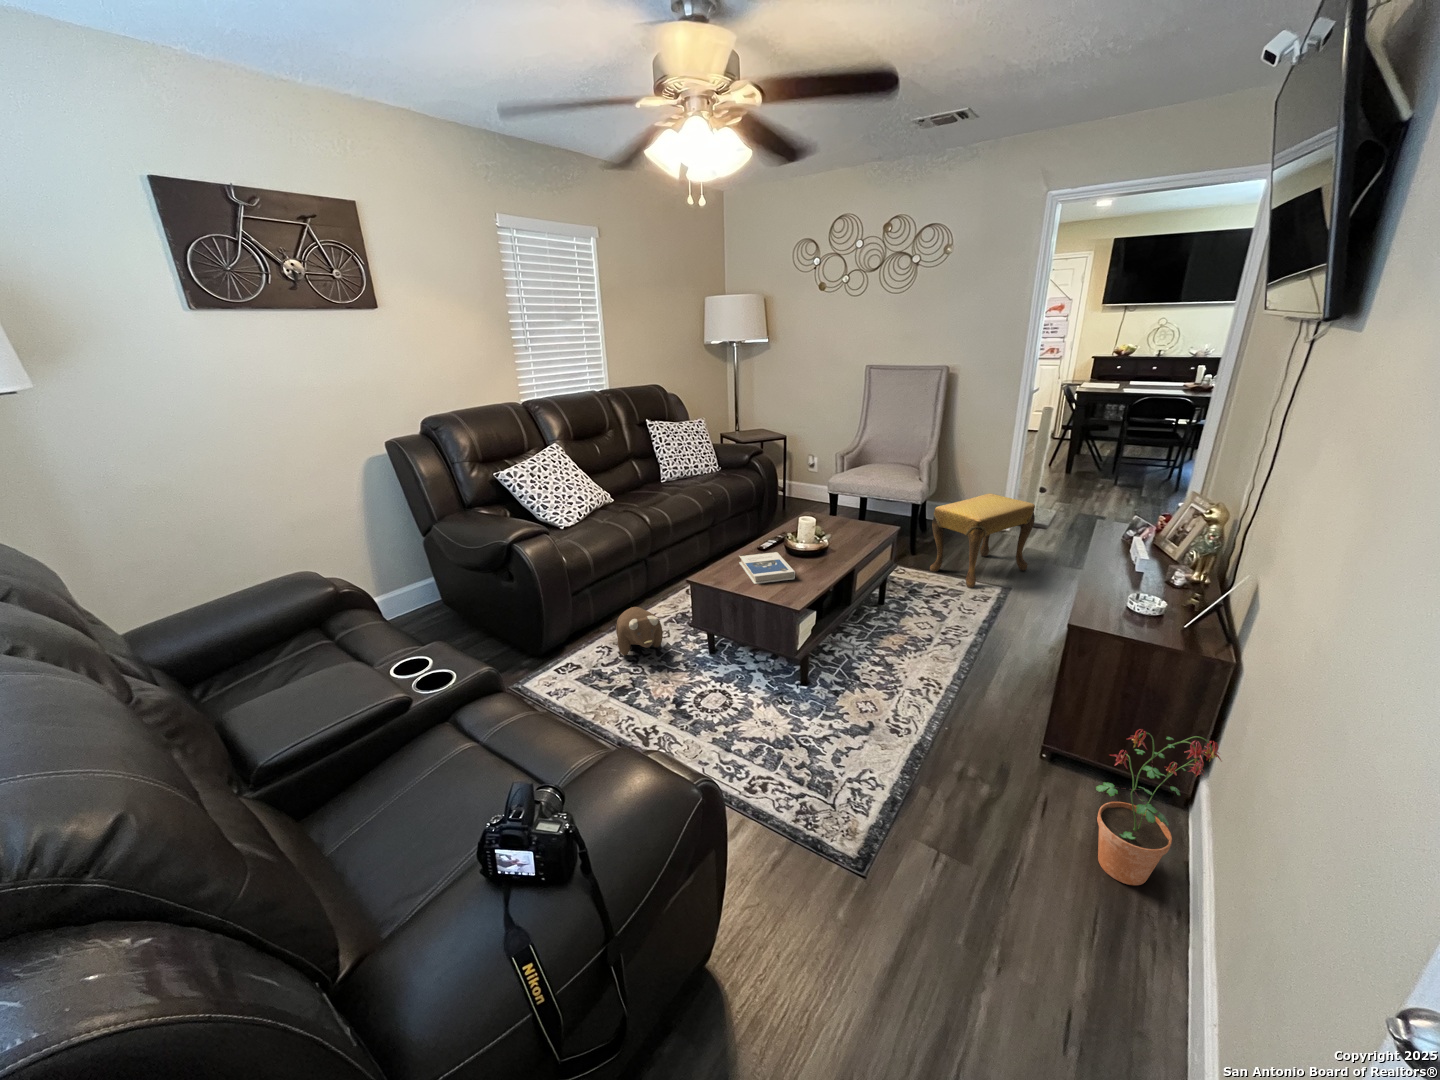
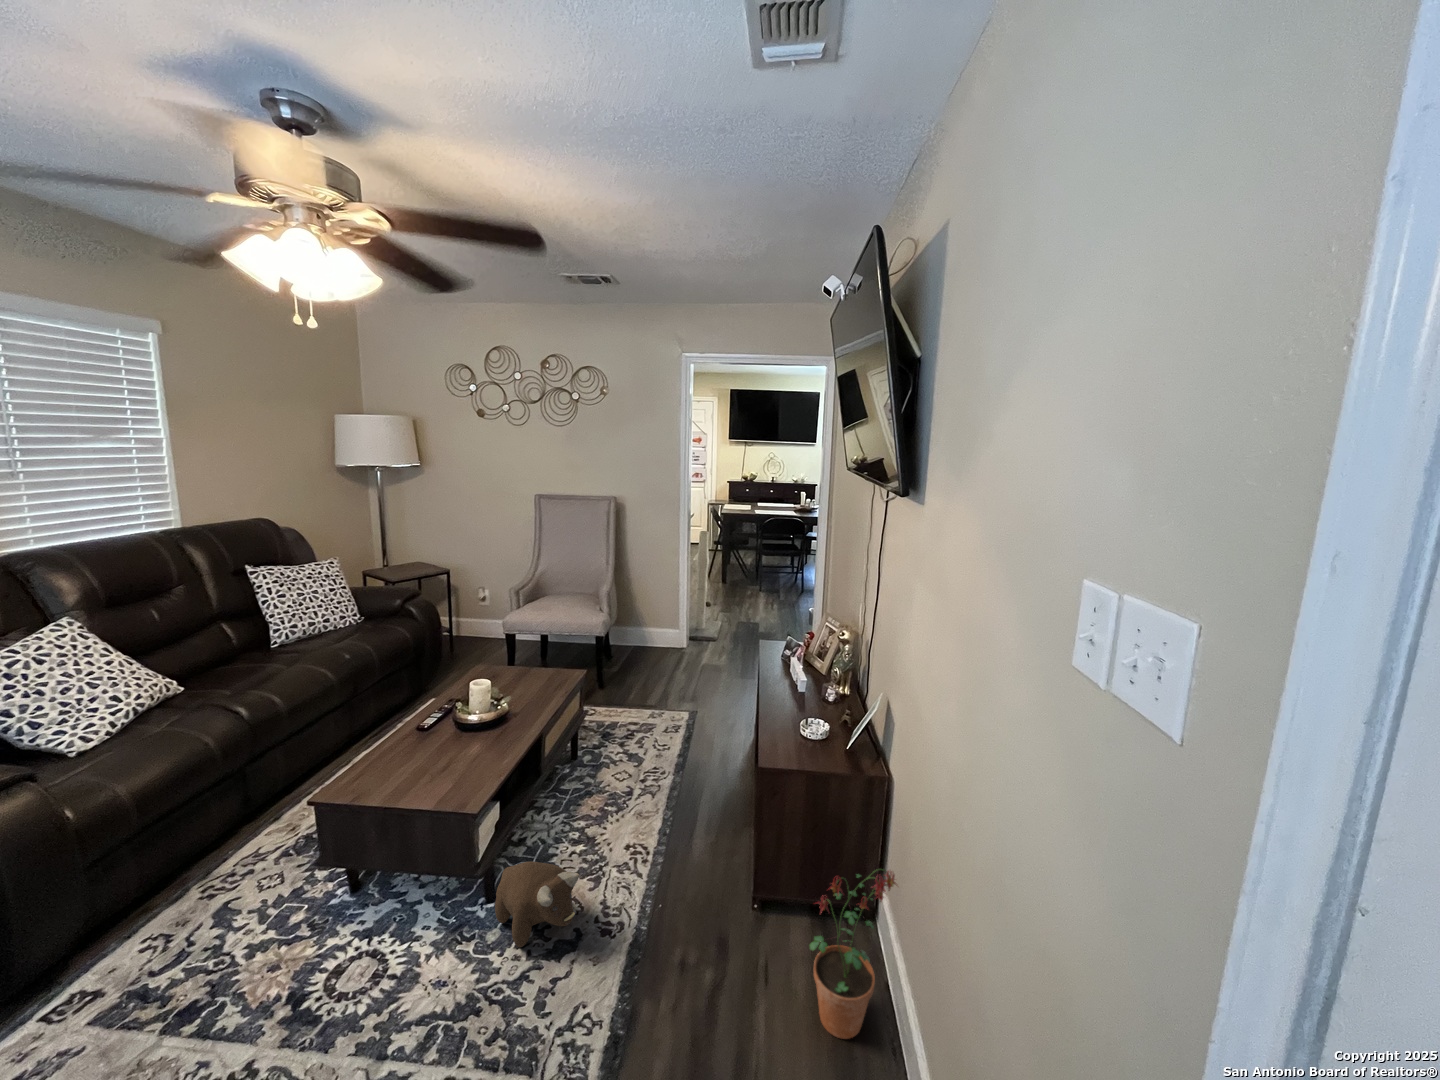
footstool: present [930,493,1035,588] -> none [618,618,708,717]
hardback book: present [739,551,795,584] -> none [391,731,469,787]
plush toy: present [616,607,663,655] -> present [495,861,579,947]

